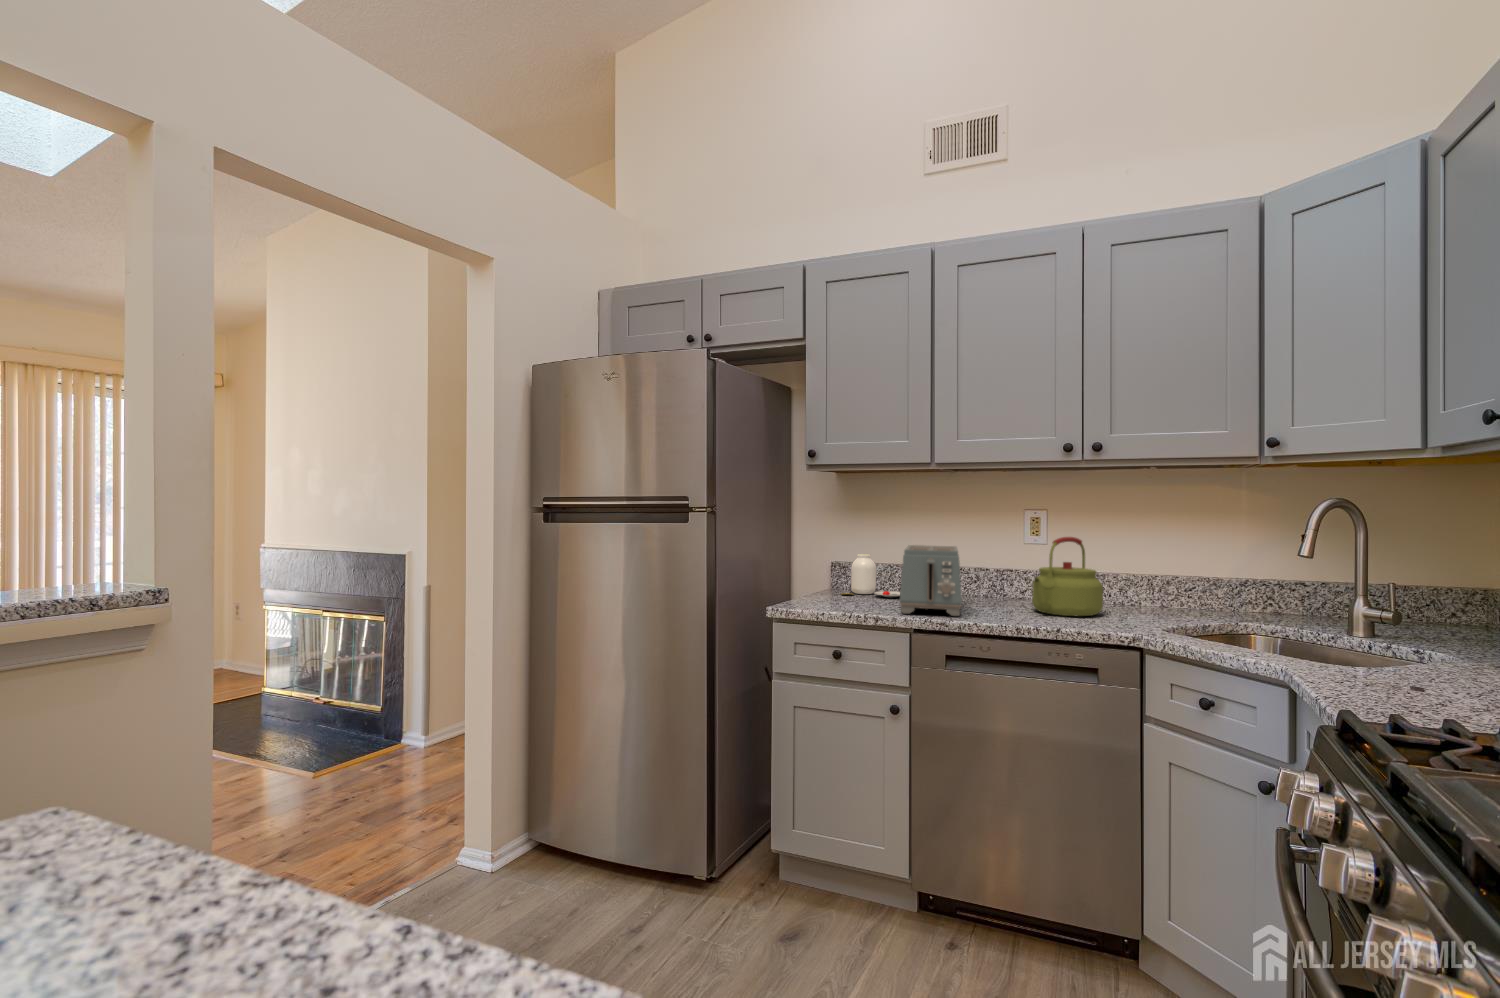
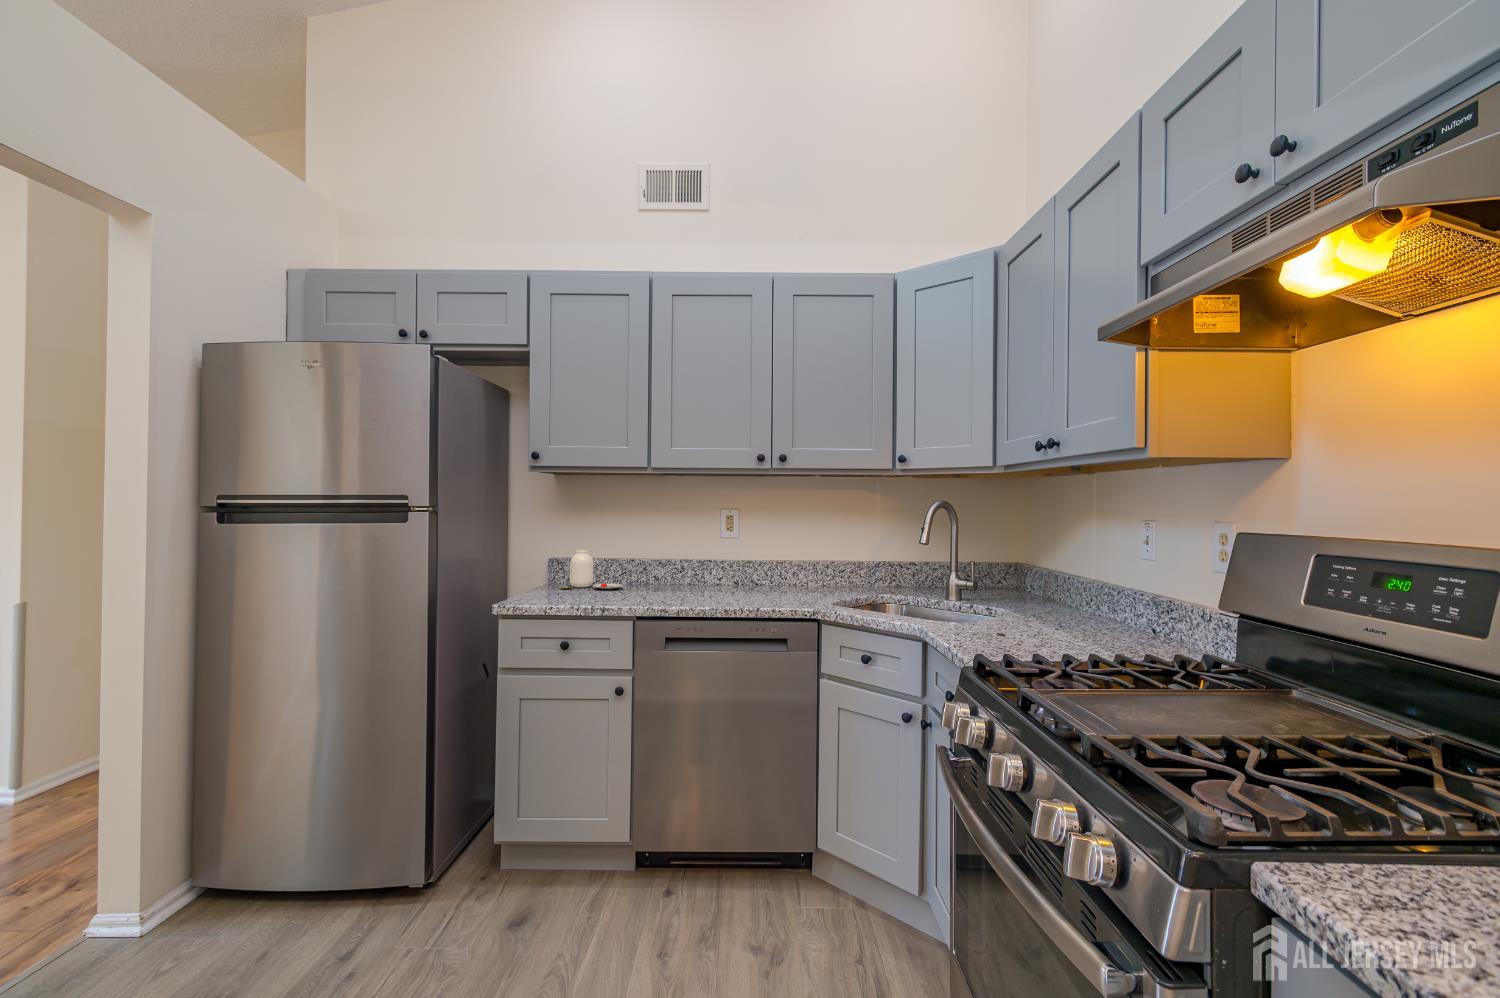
kettle: present [1032,537,1103,616] -> none [731,531,785,597]
toaster: present [900,545,962,616] -> none [622,541,677,603]

